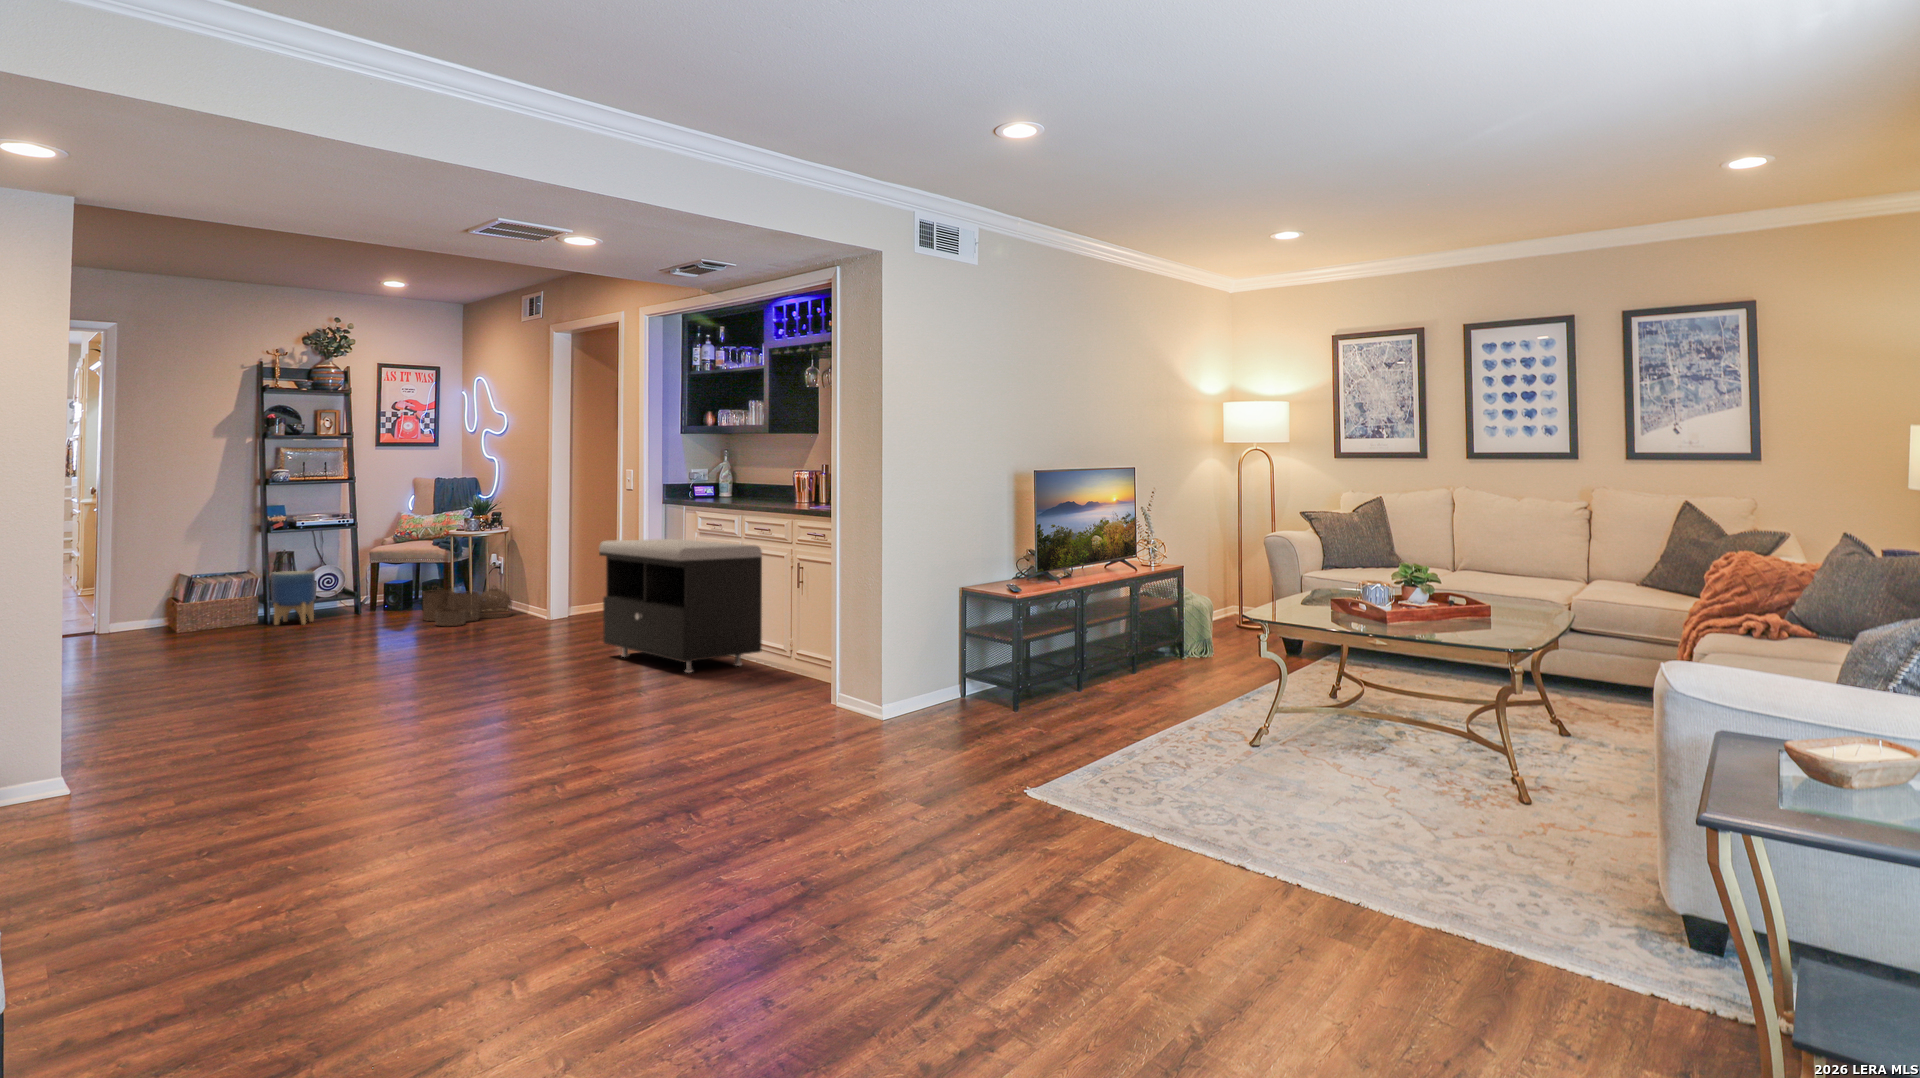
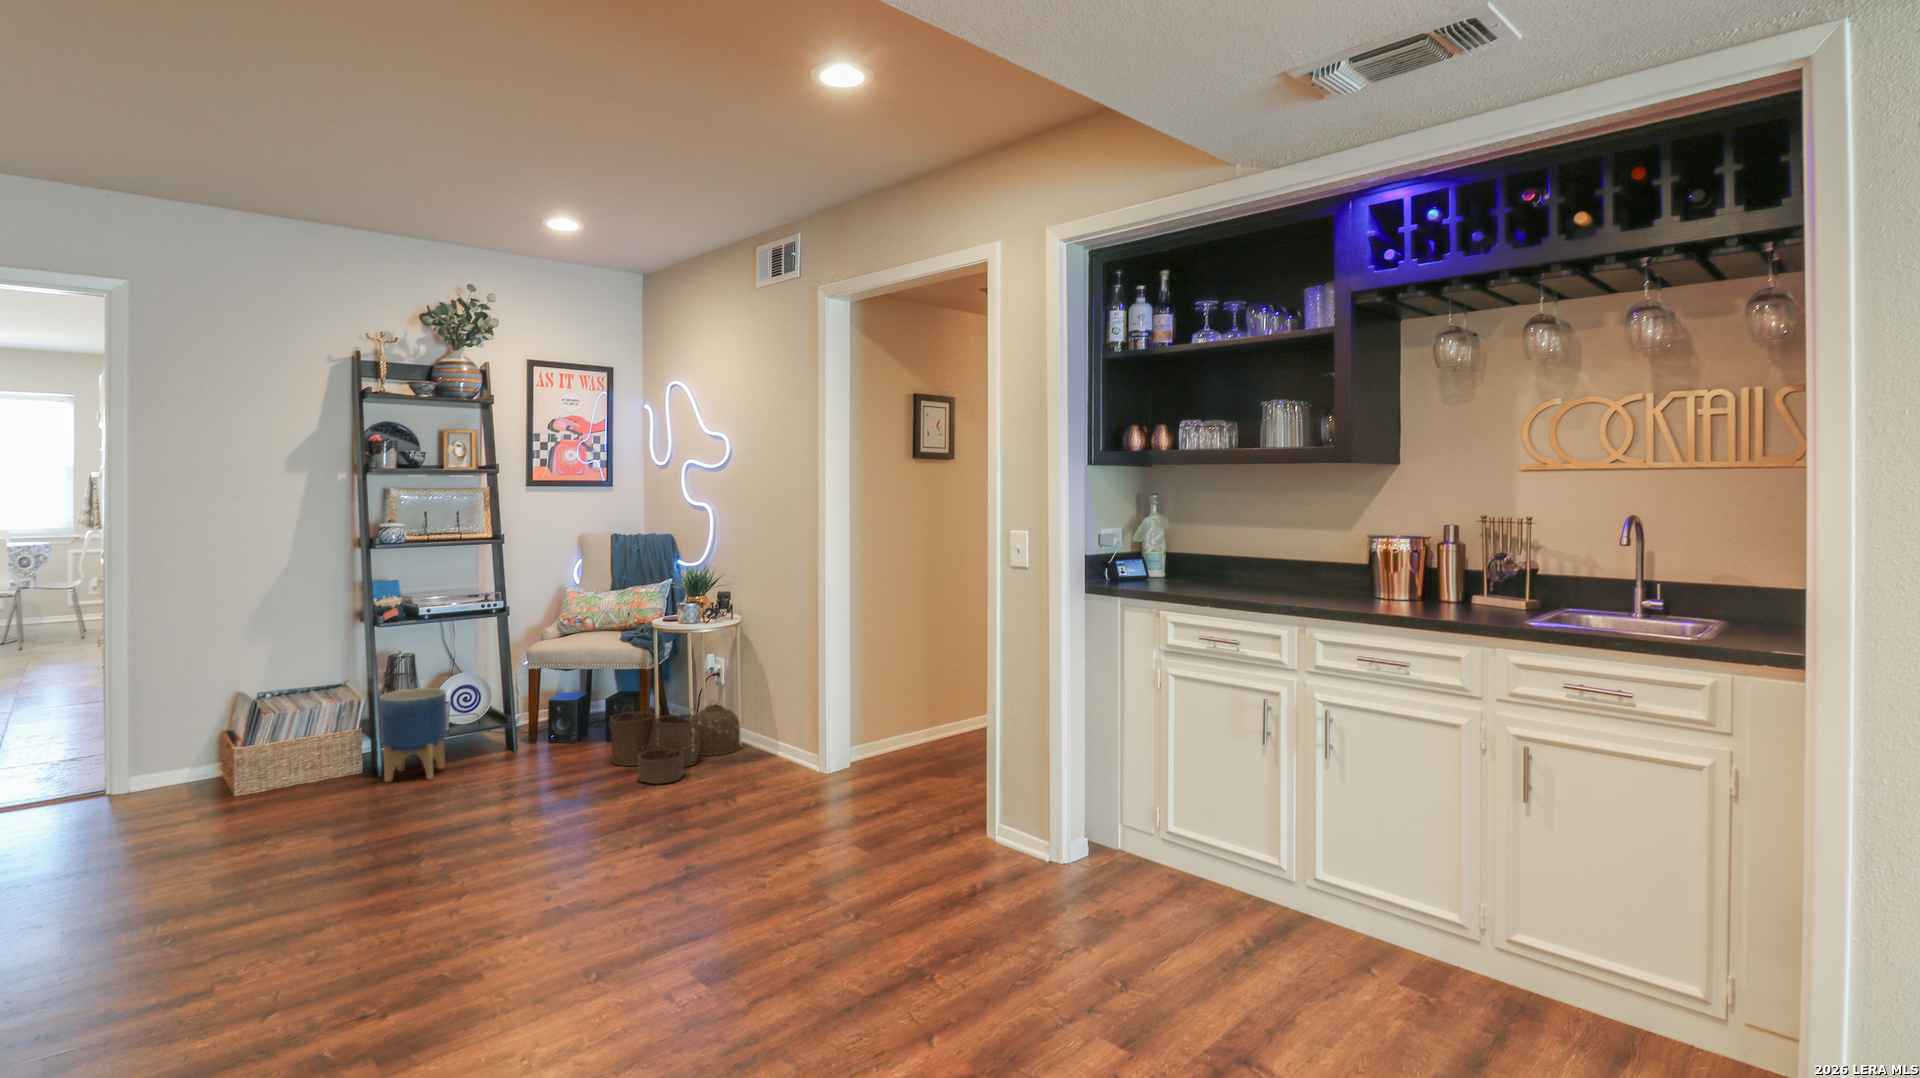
storage bench: present [599,539,762,673] -> none [995,661,1356,984]

